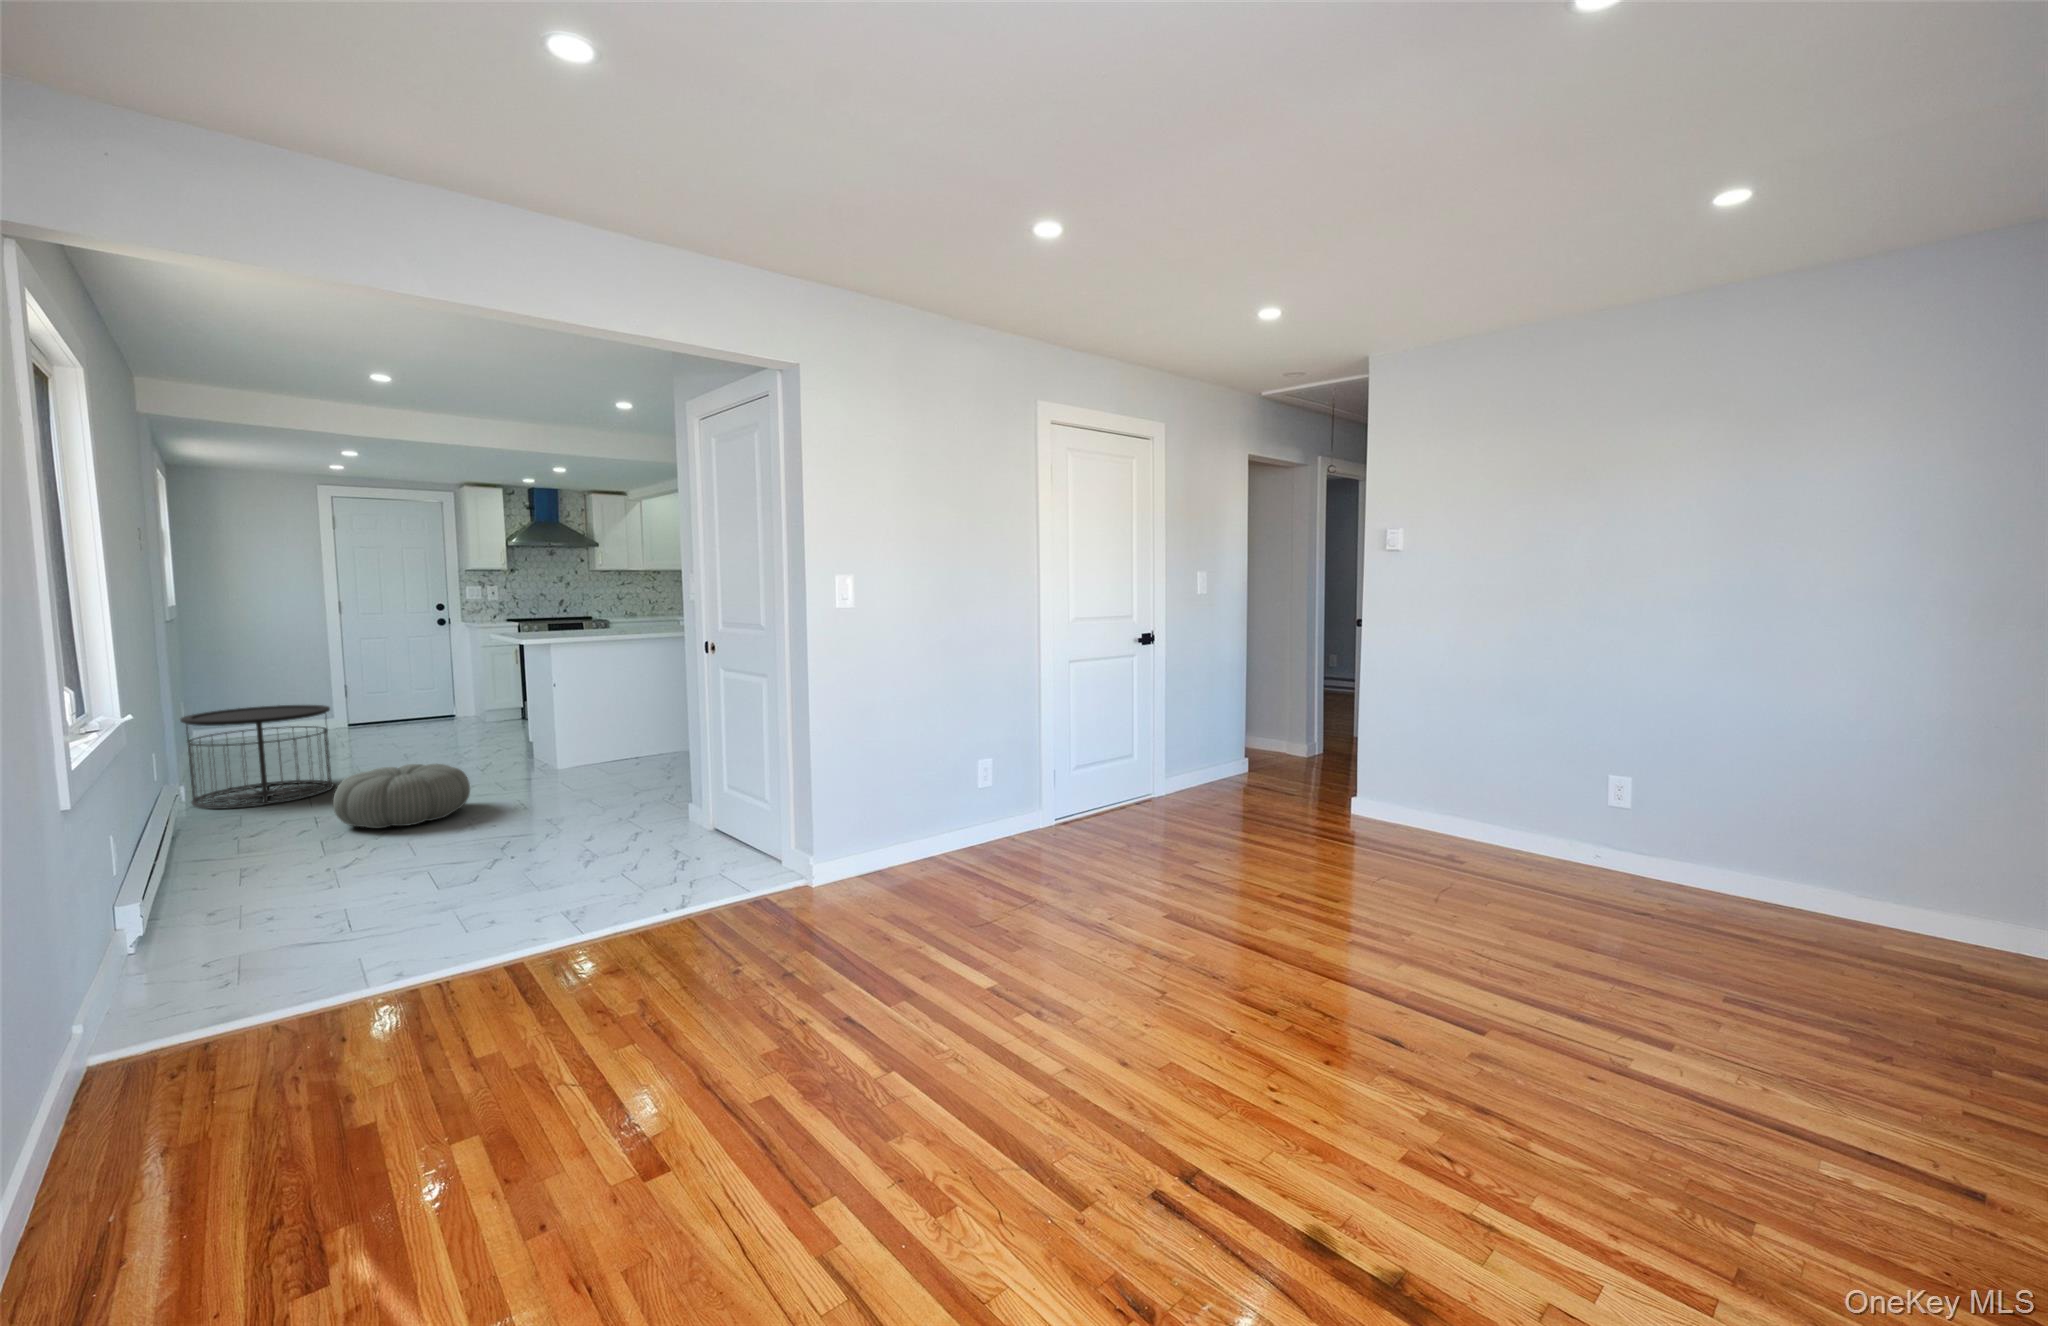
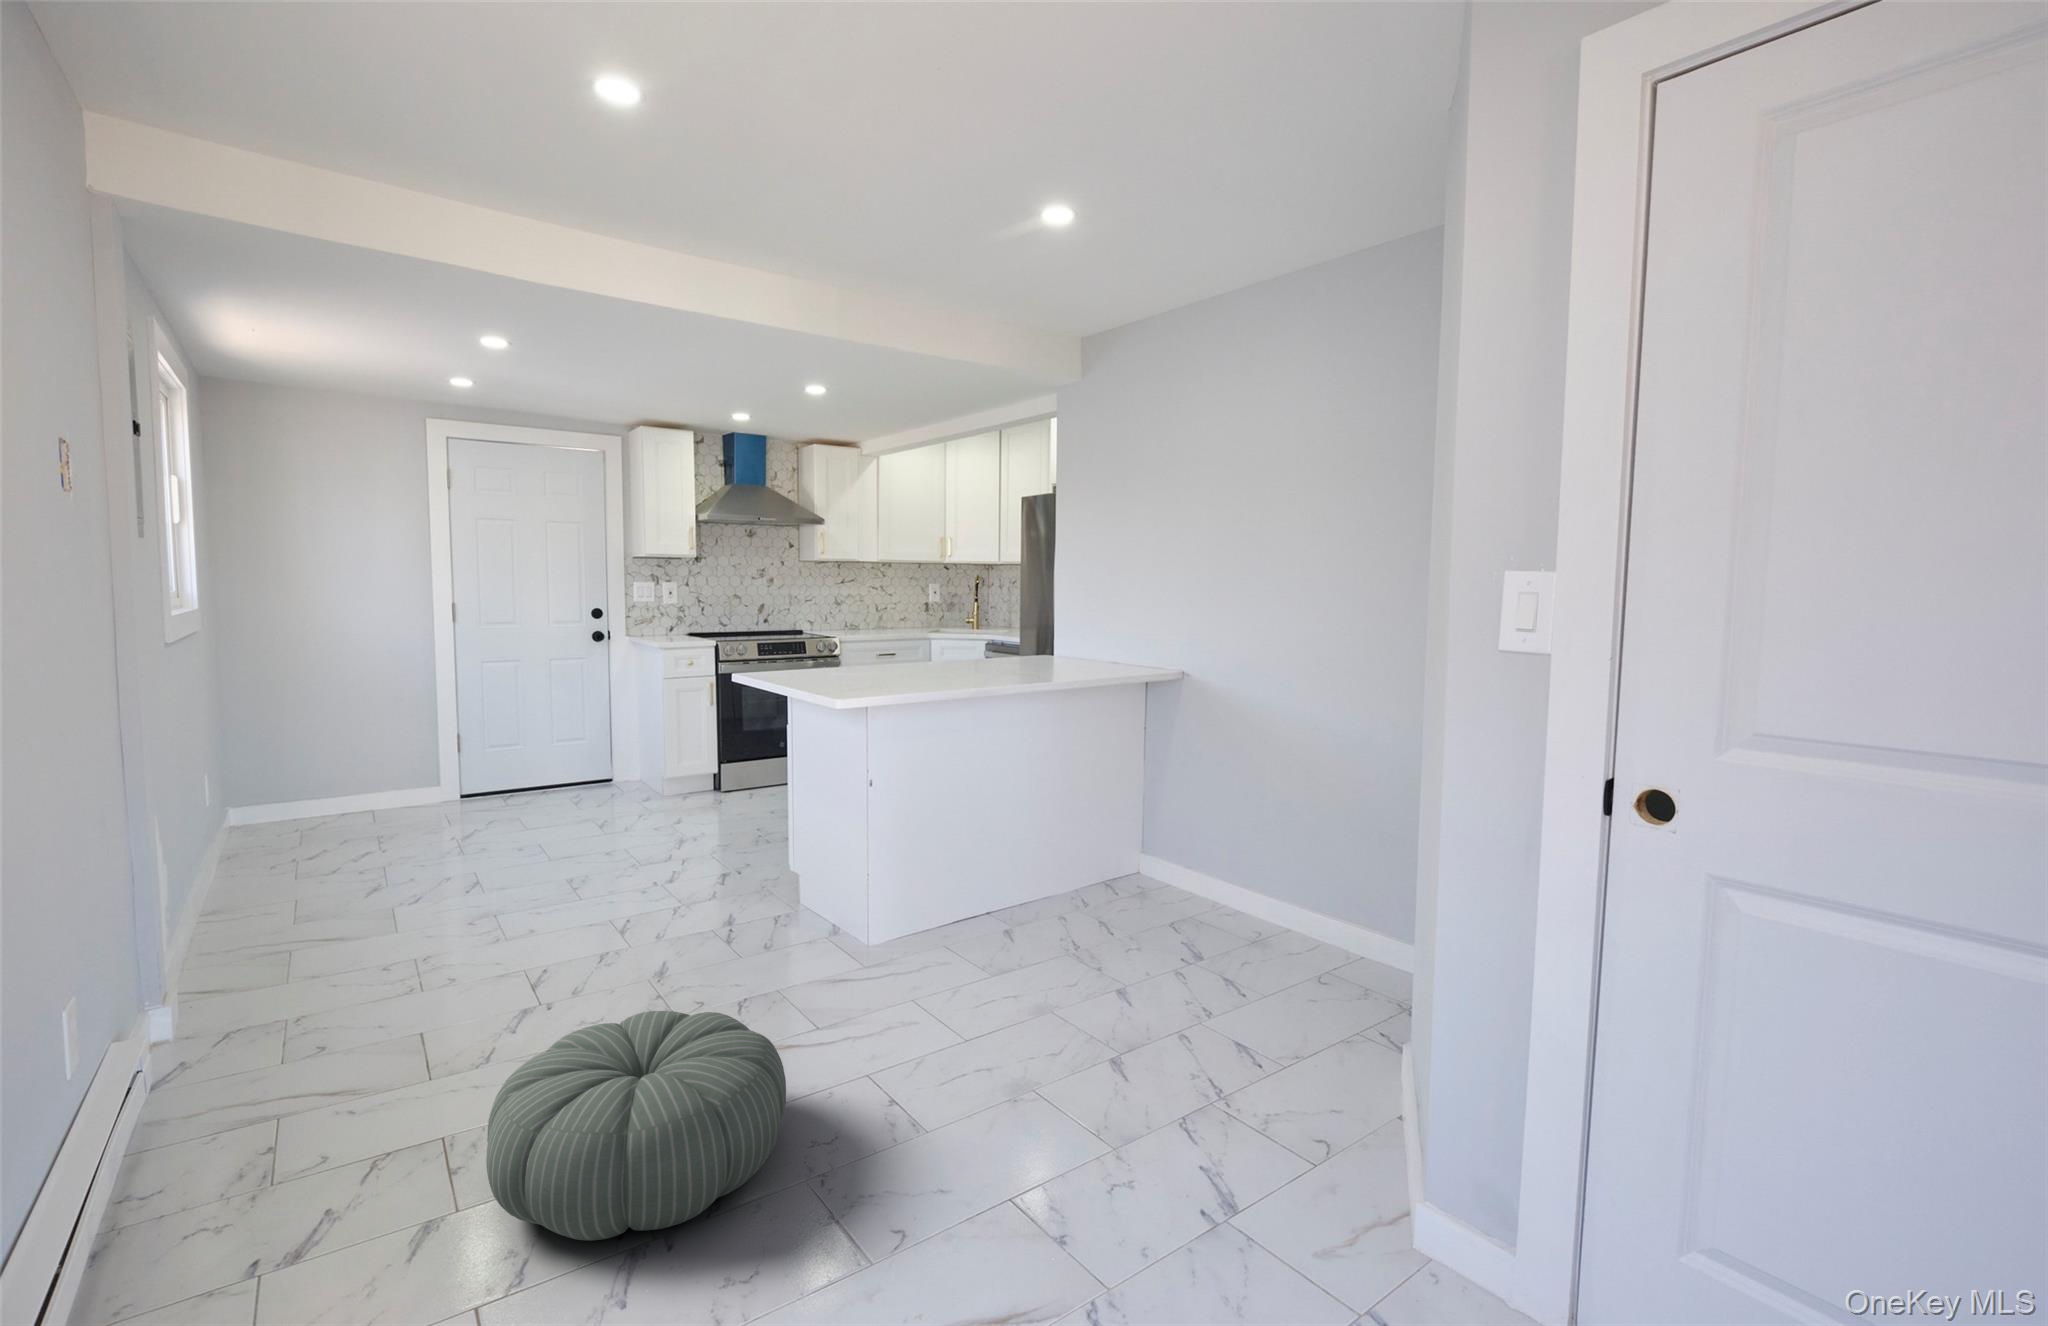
side table: present [180,705,333,809] -> none [161,822,462,1083]

